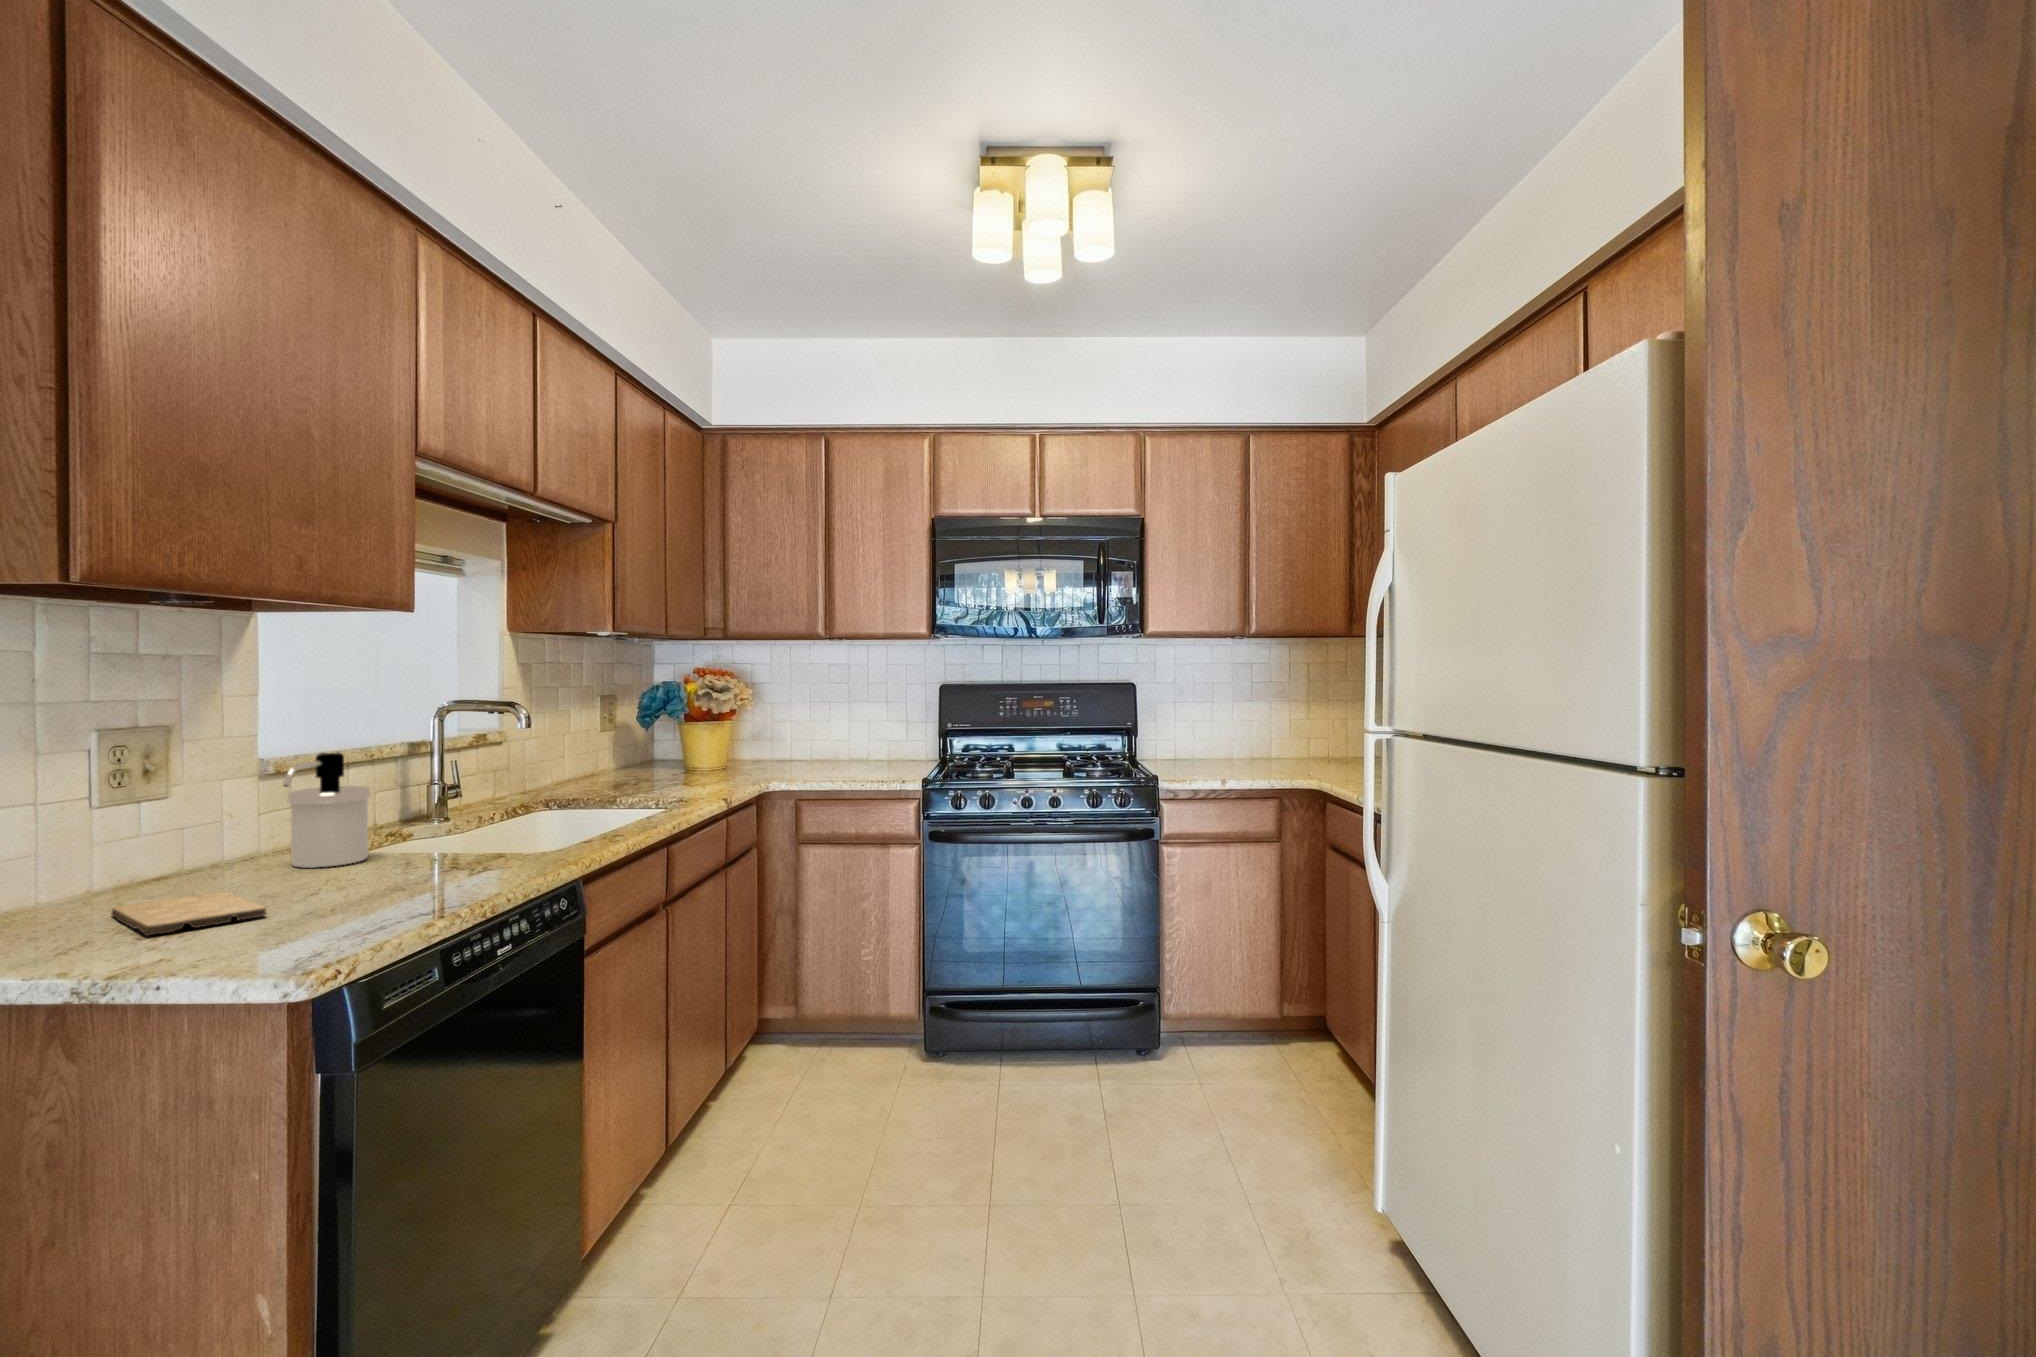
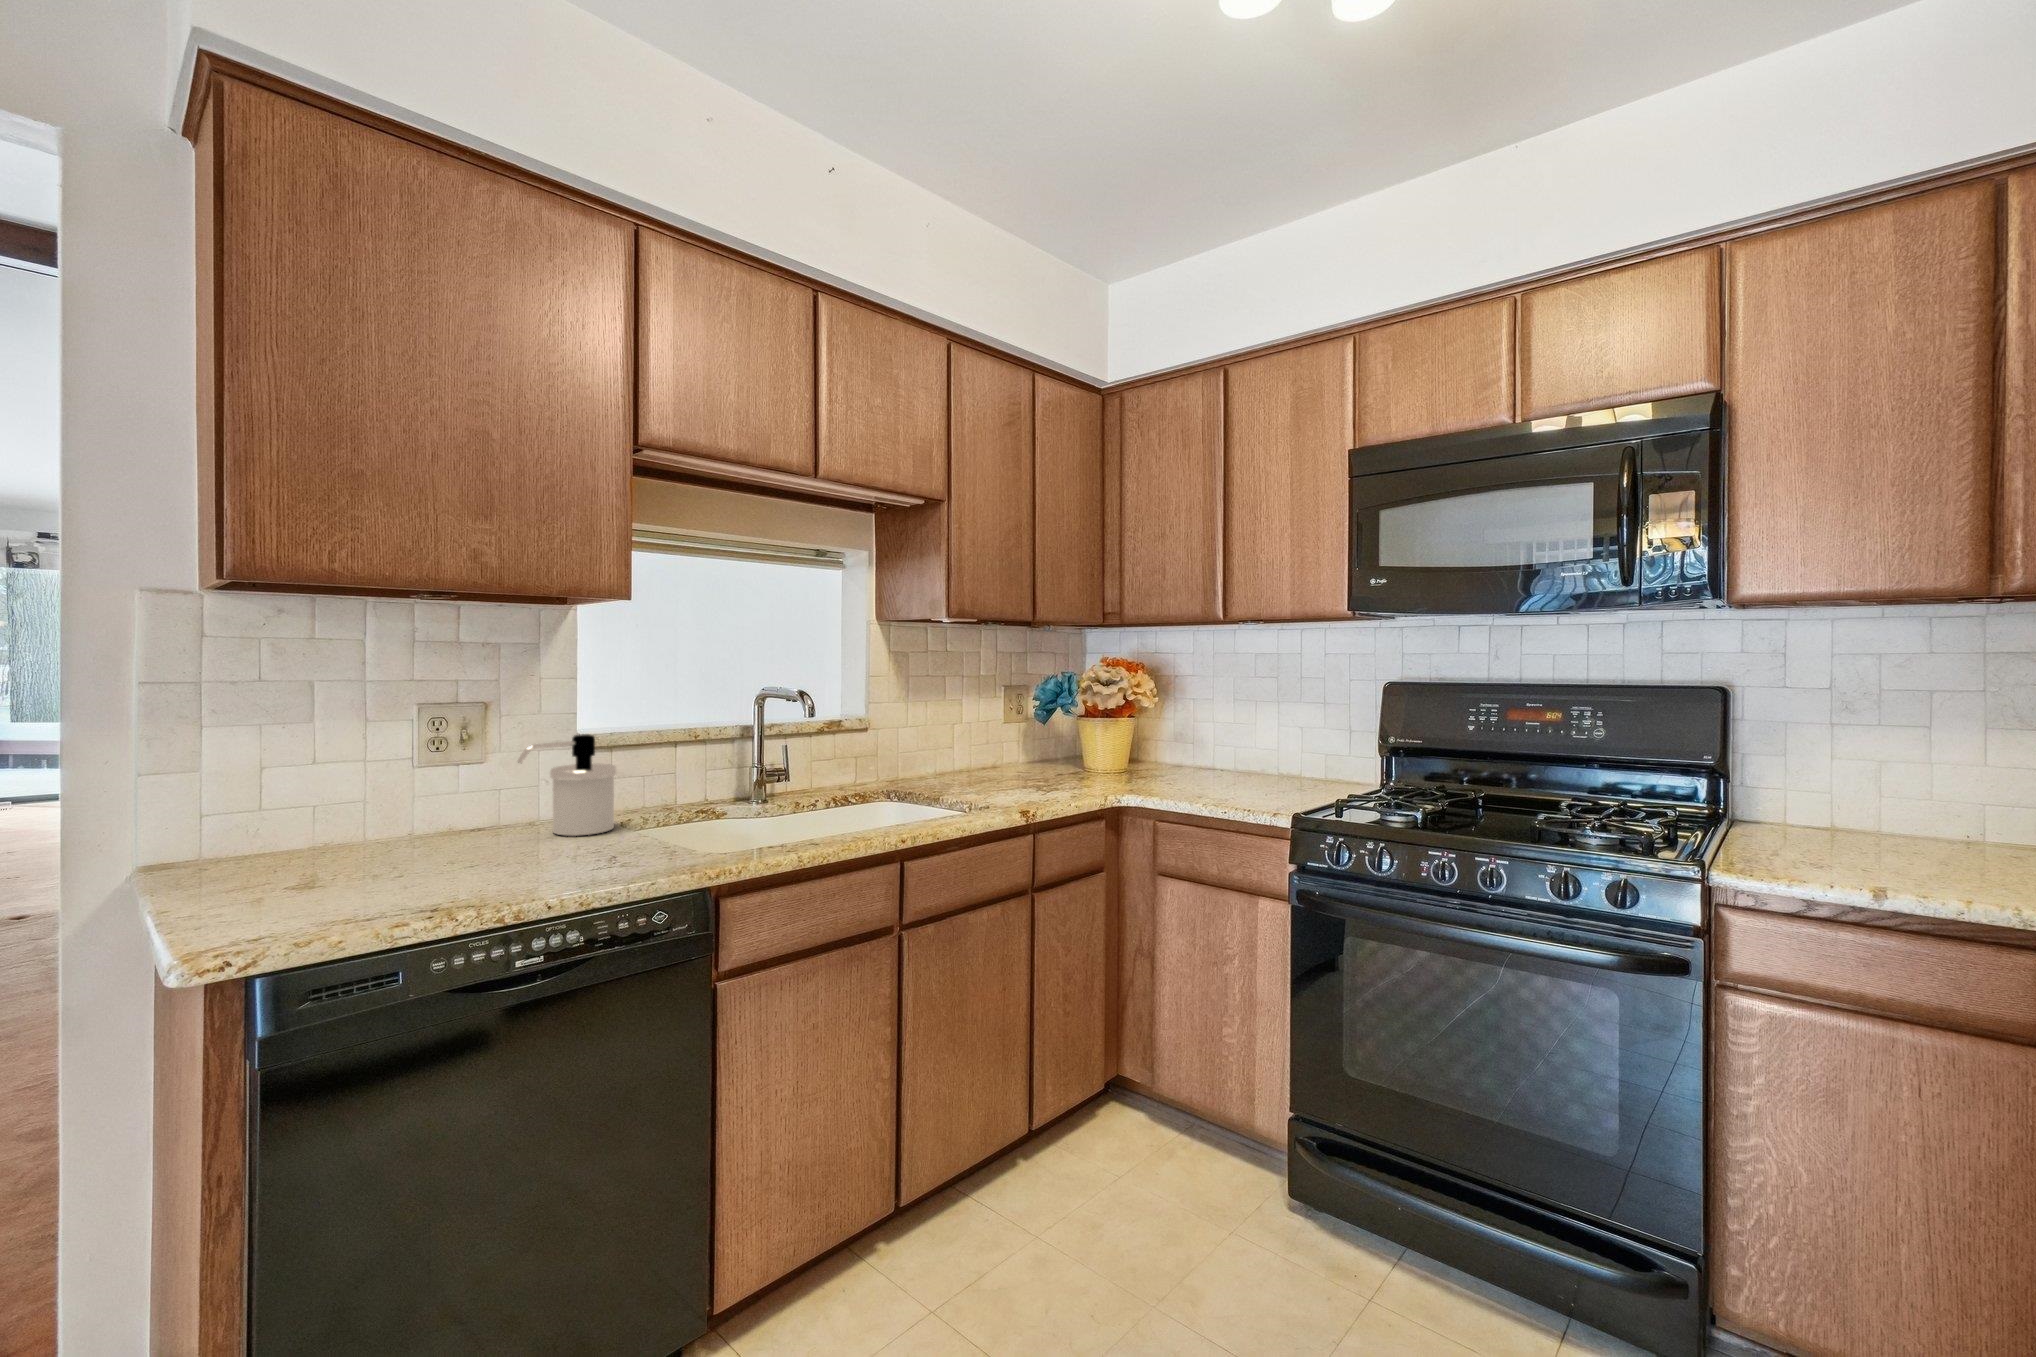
cutting board: present [111,891,266,936] -> none [286,850,430,887]

